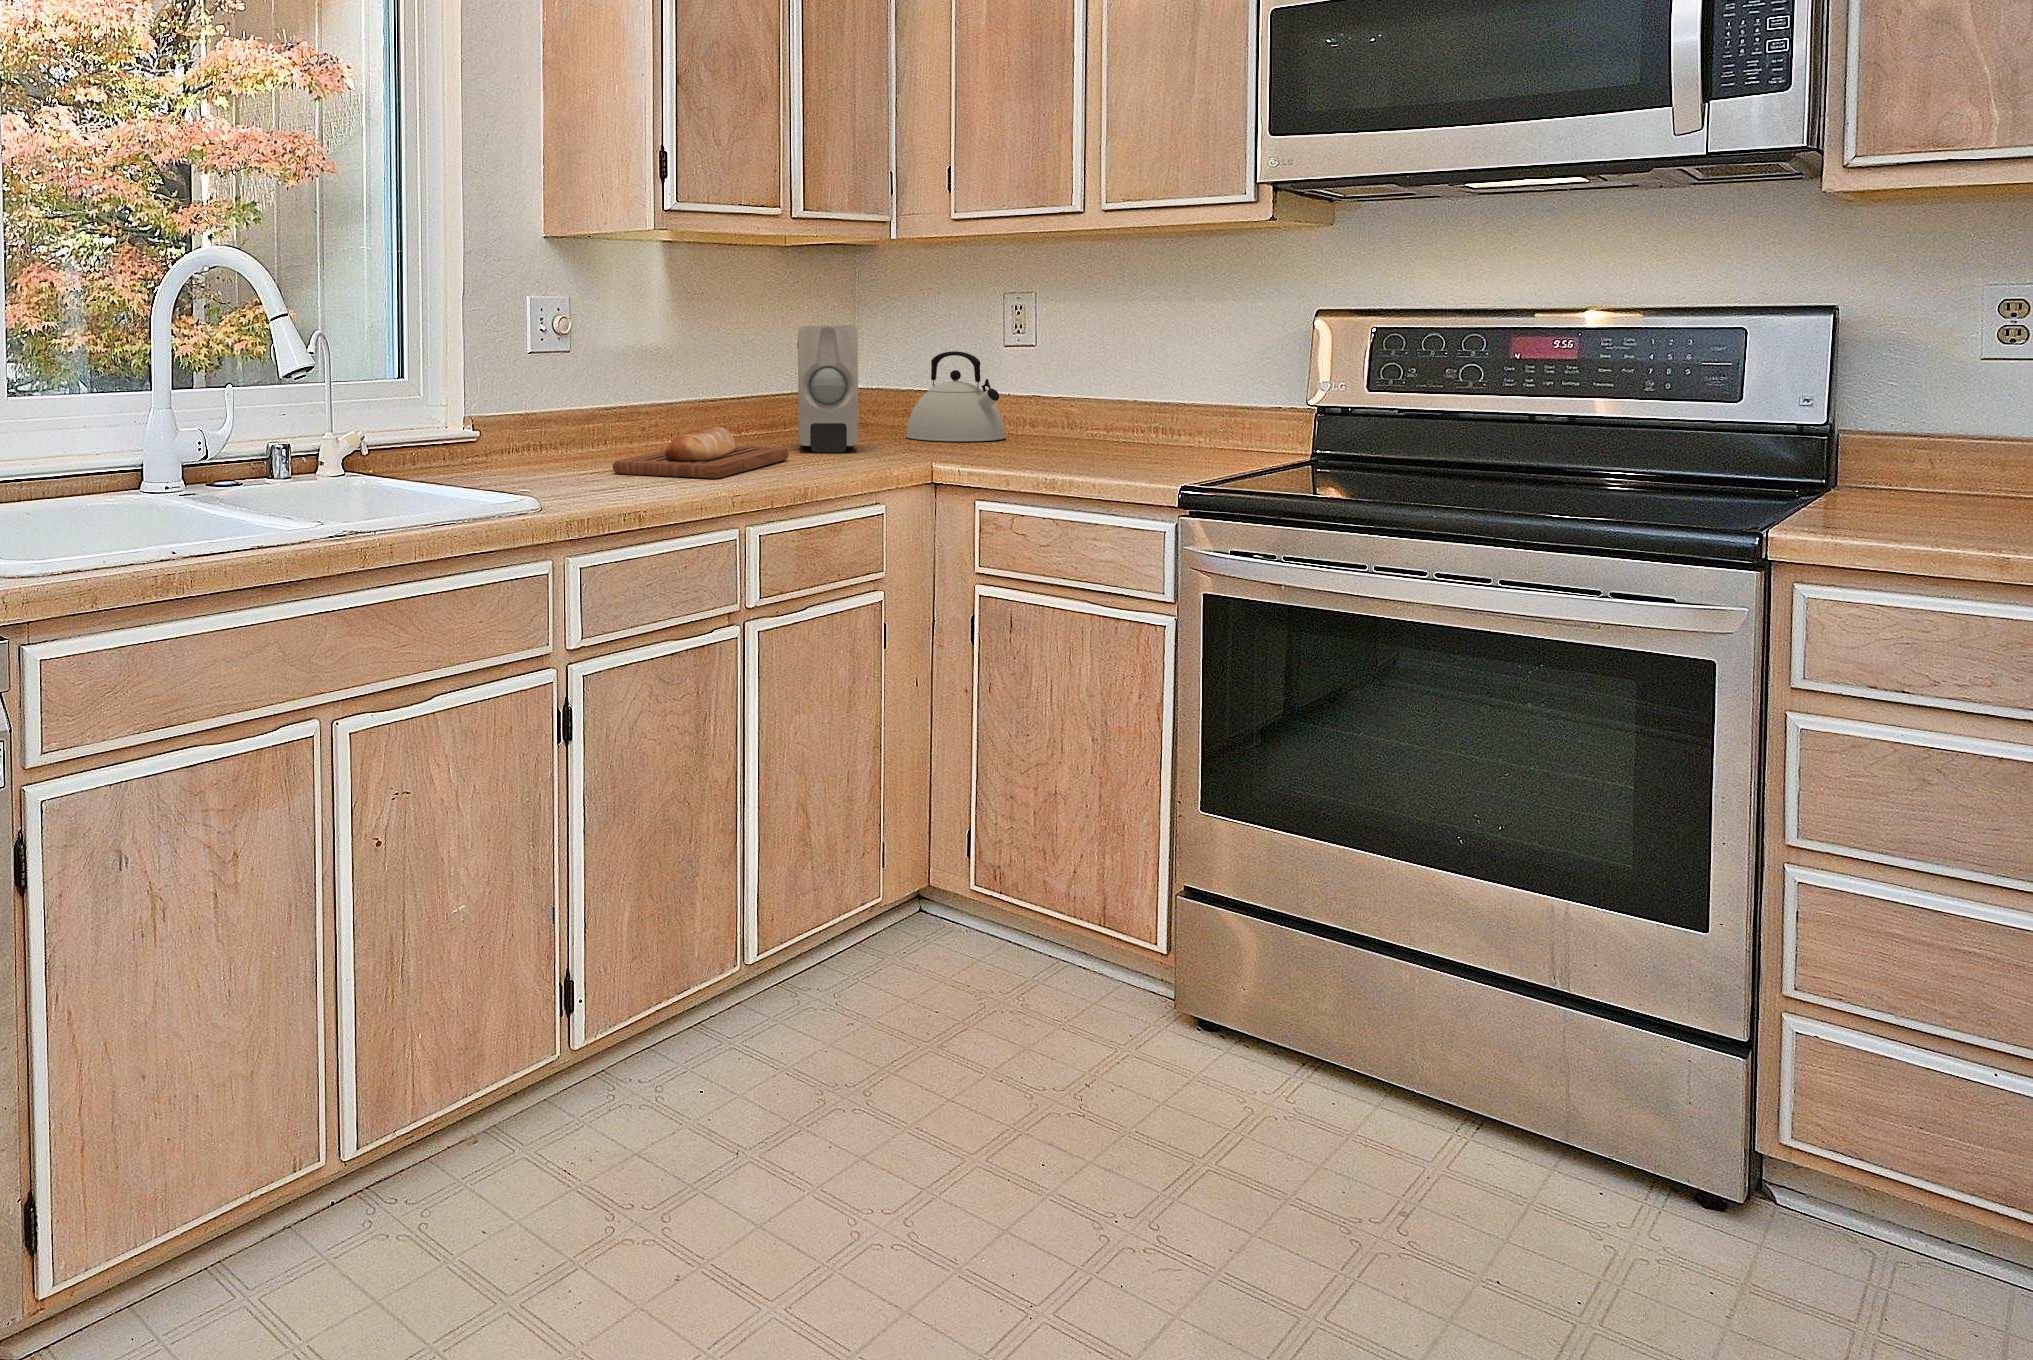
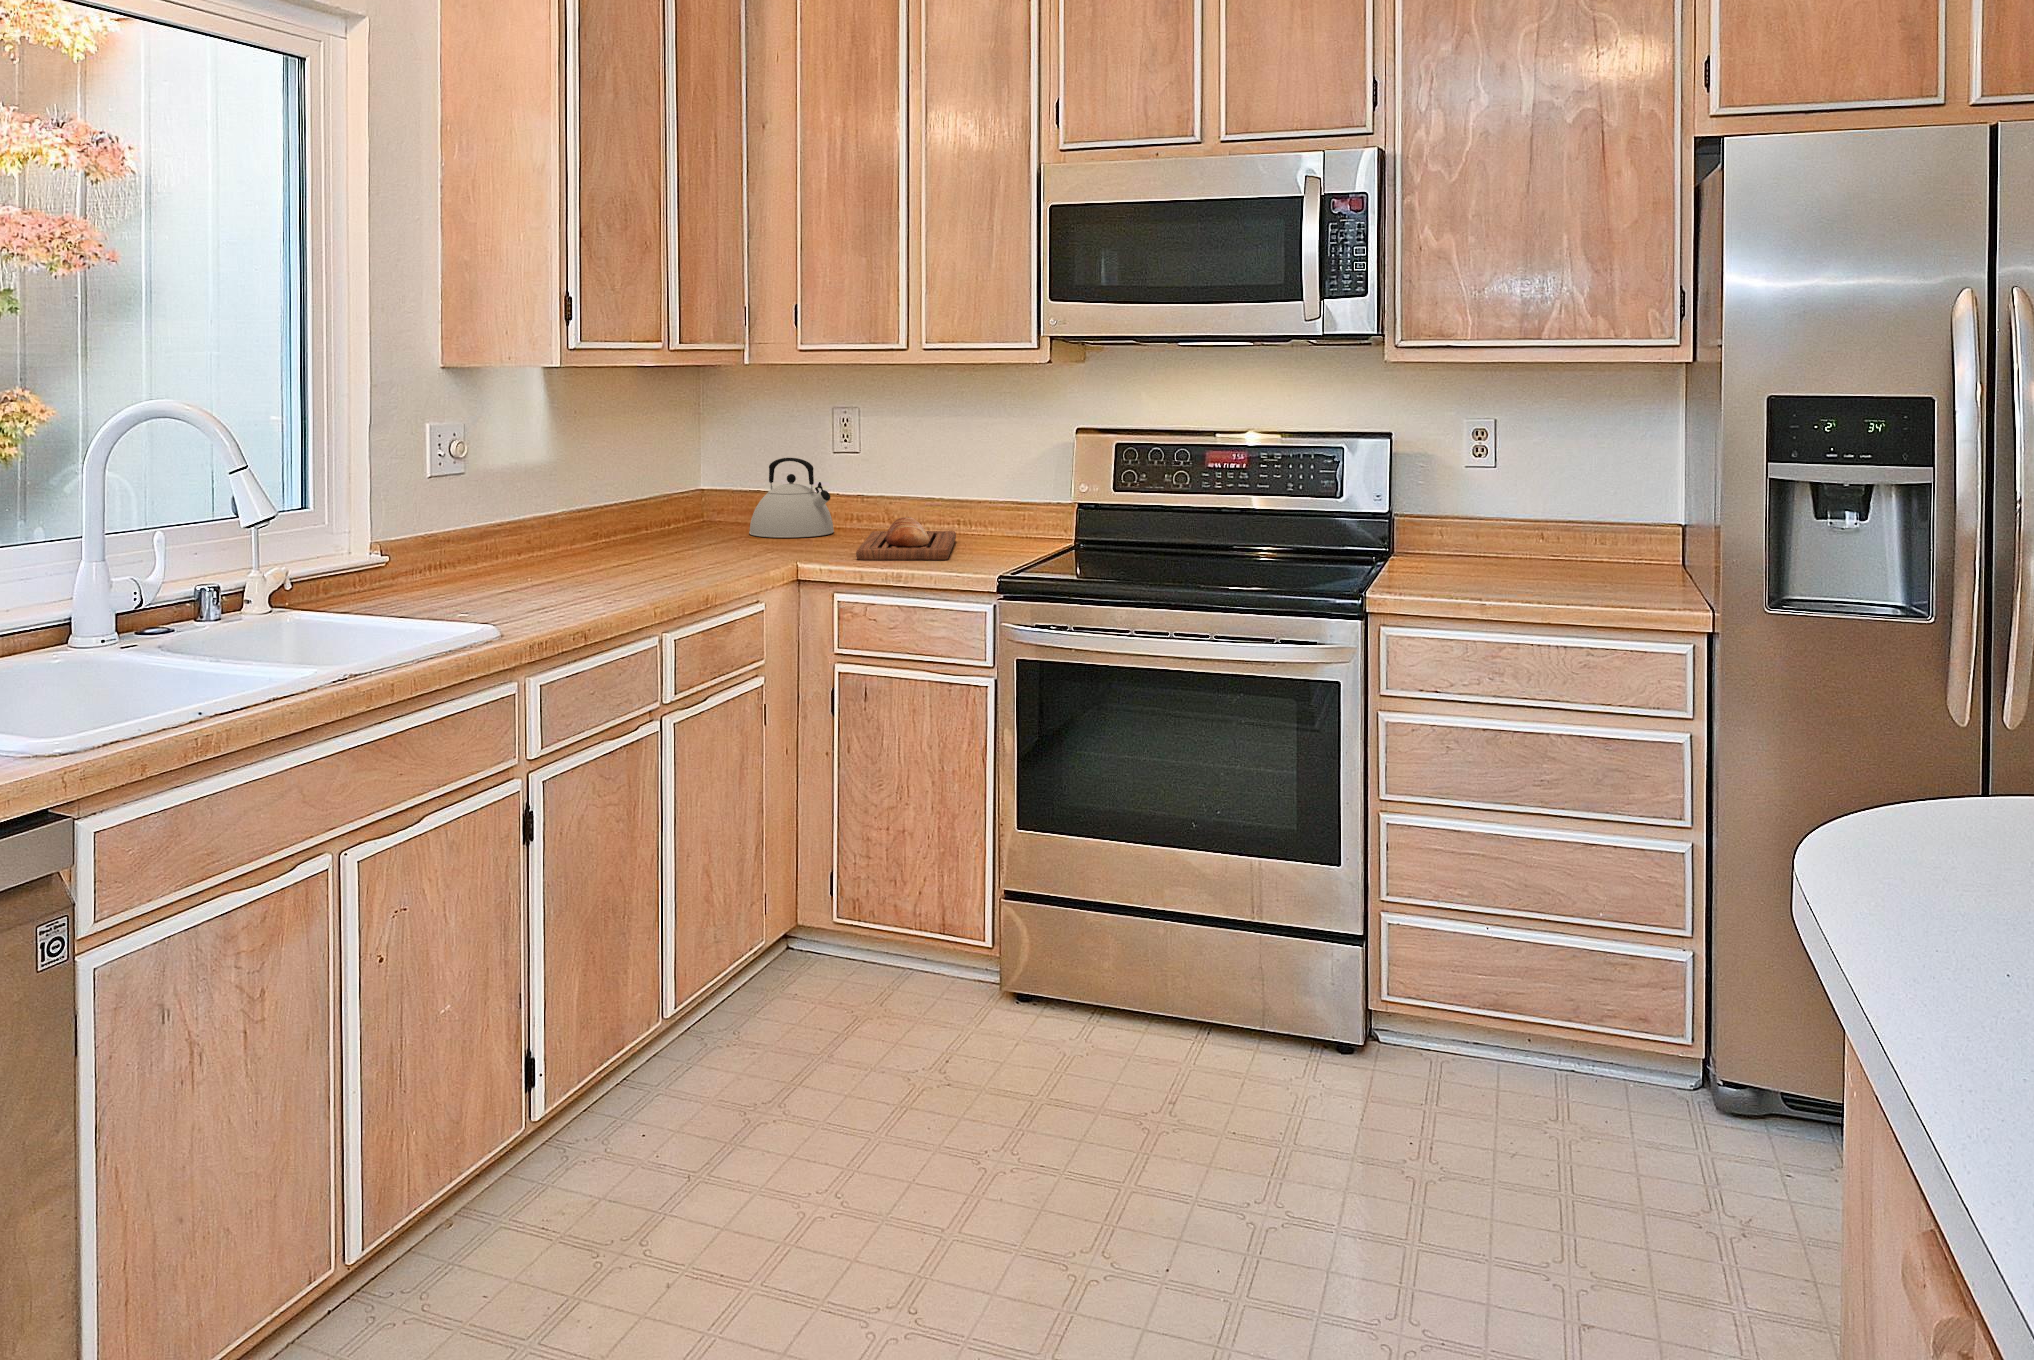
soap dispenser: present [797,325,858,452] -> none [662,442,723,556]
bread loaf: present [613,427,789,478] -> present [856,517,956,560]

